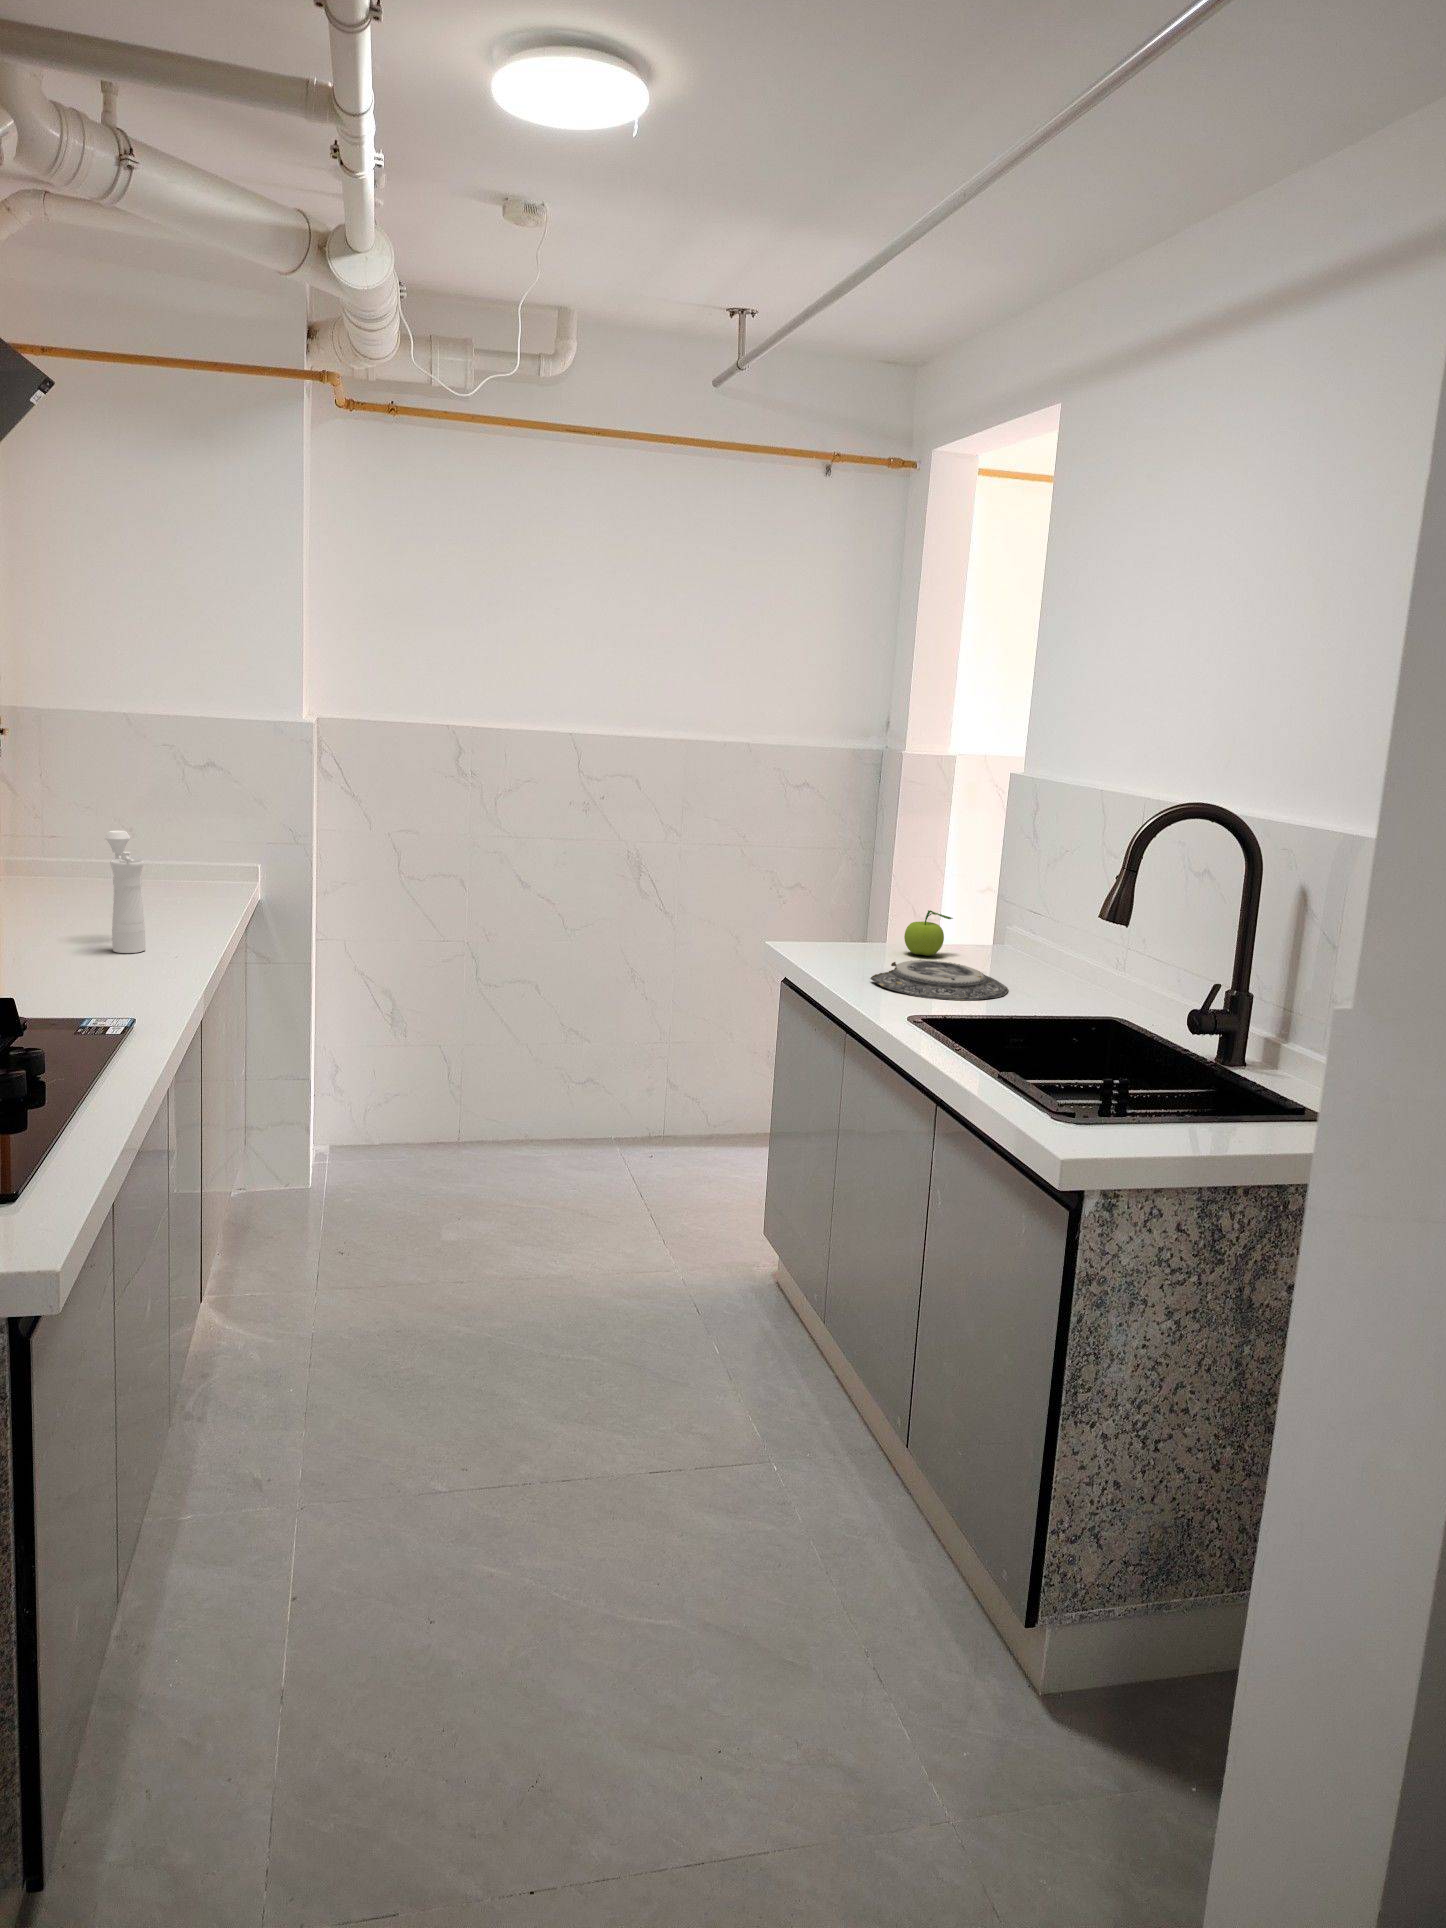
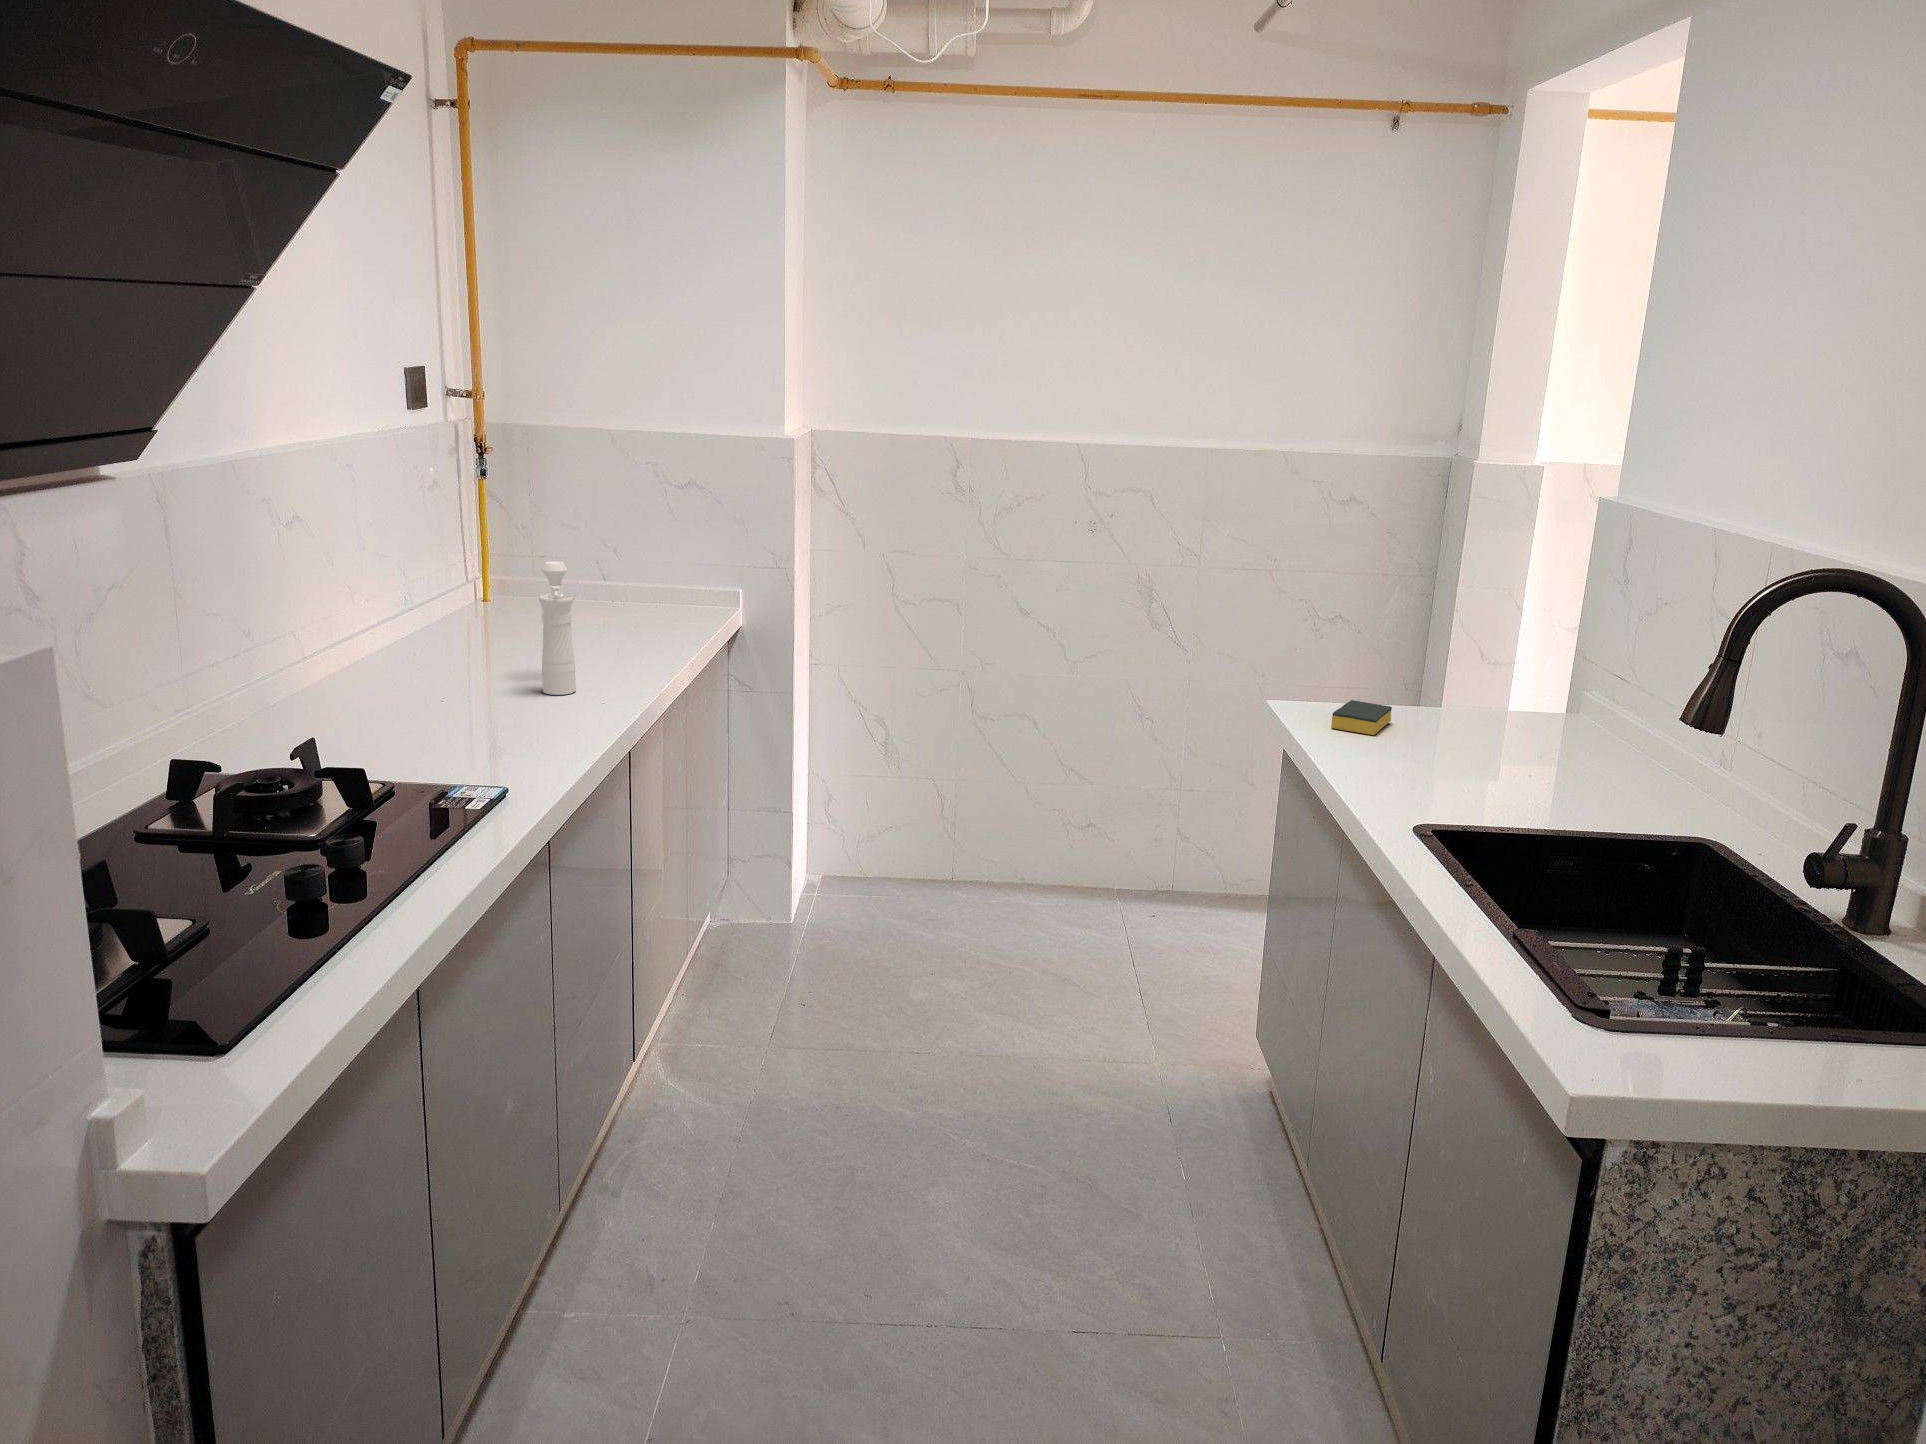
fruit: present [904,910,953,956] -> none [1440,674,1506,730]
sponge: none [822,936,868,961] -> present [1331,700,1392,735]
plate: present [870,960,1008,1001] -> none [1381,740,1563,802]

